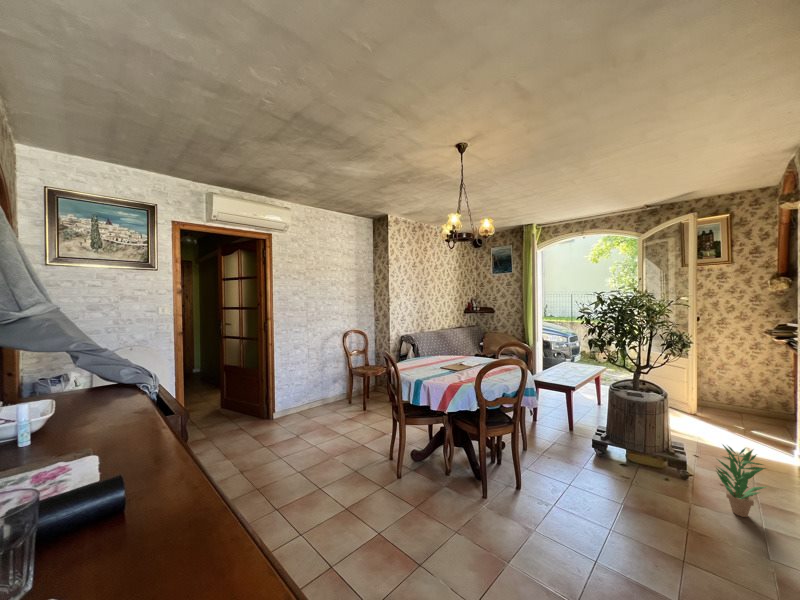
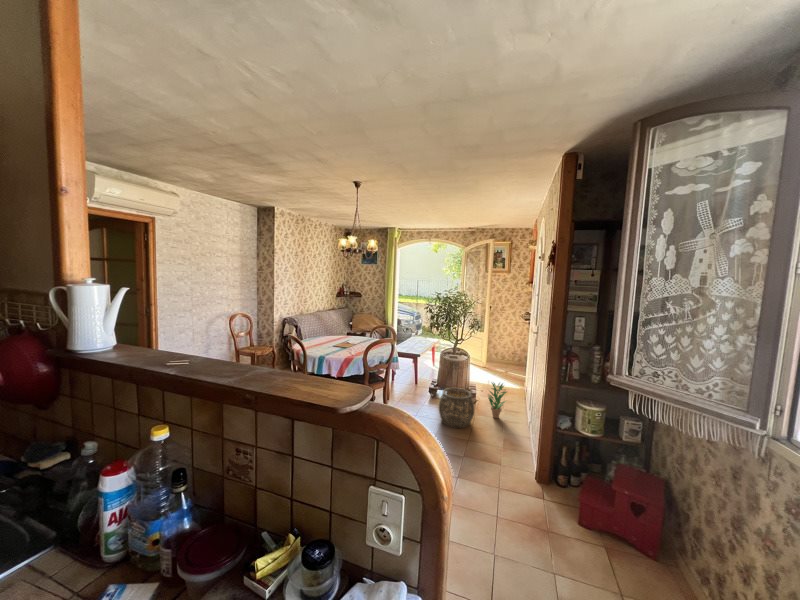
woven basket: none [612,445,689,523] -> present [439,388,474,428]

